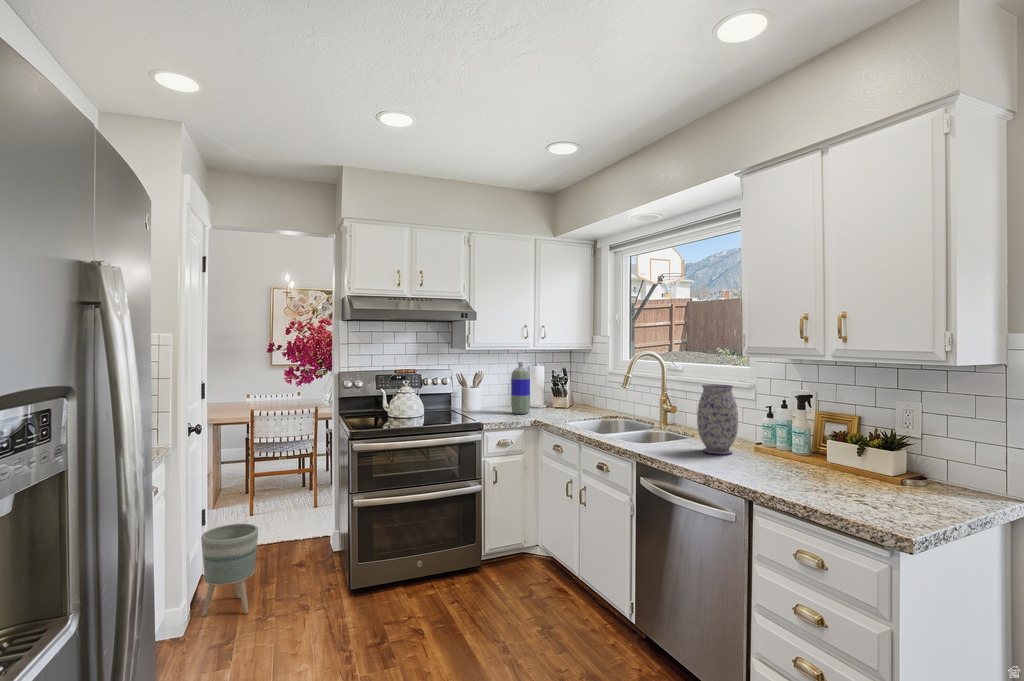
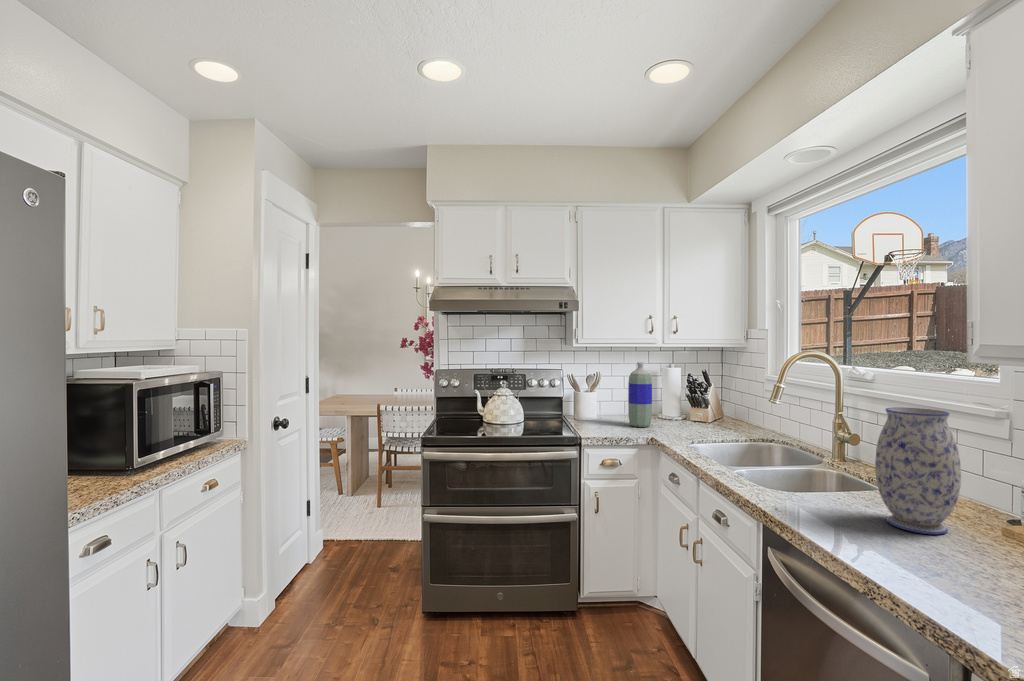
planter: present [201,524,258,616] -> none [282,523,338,620]

